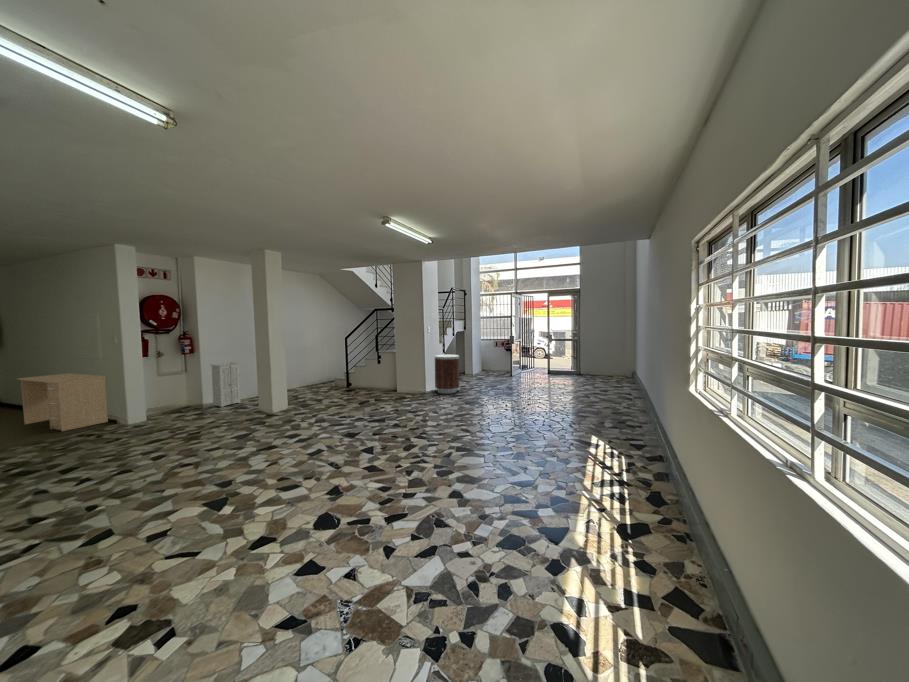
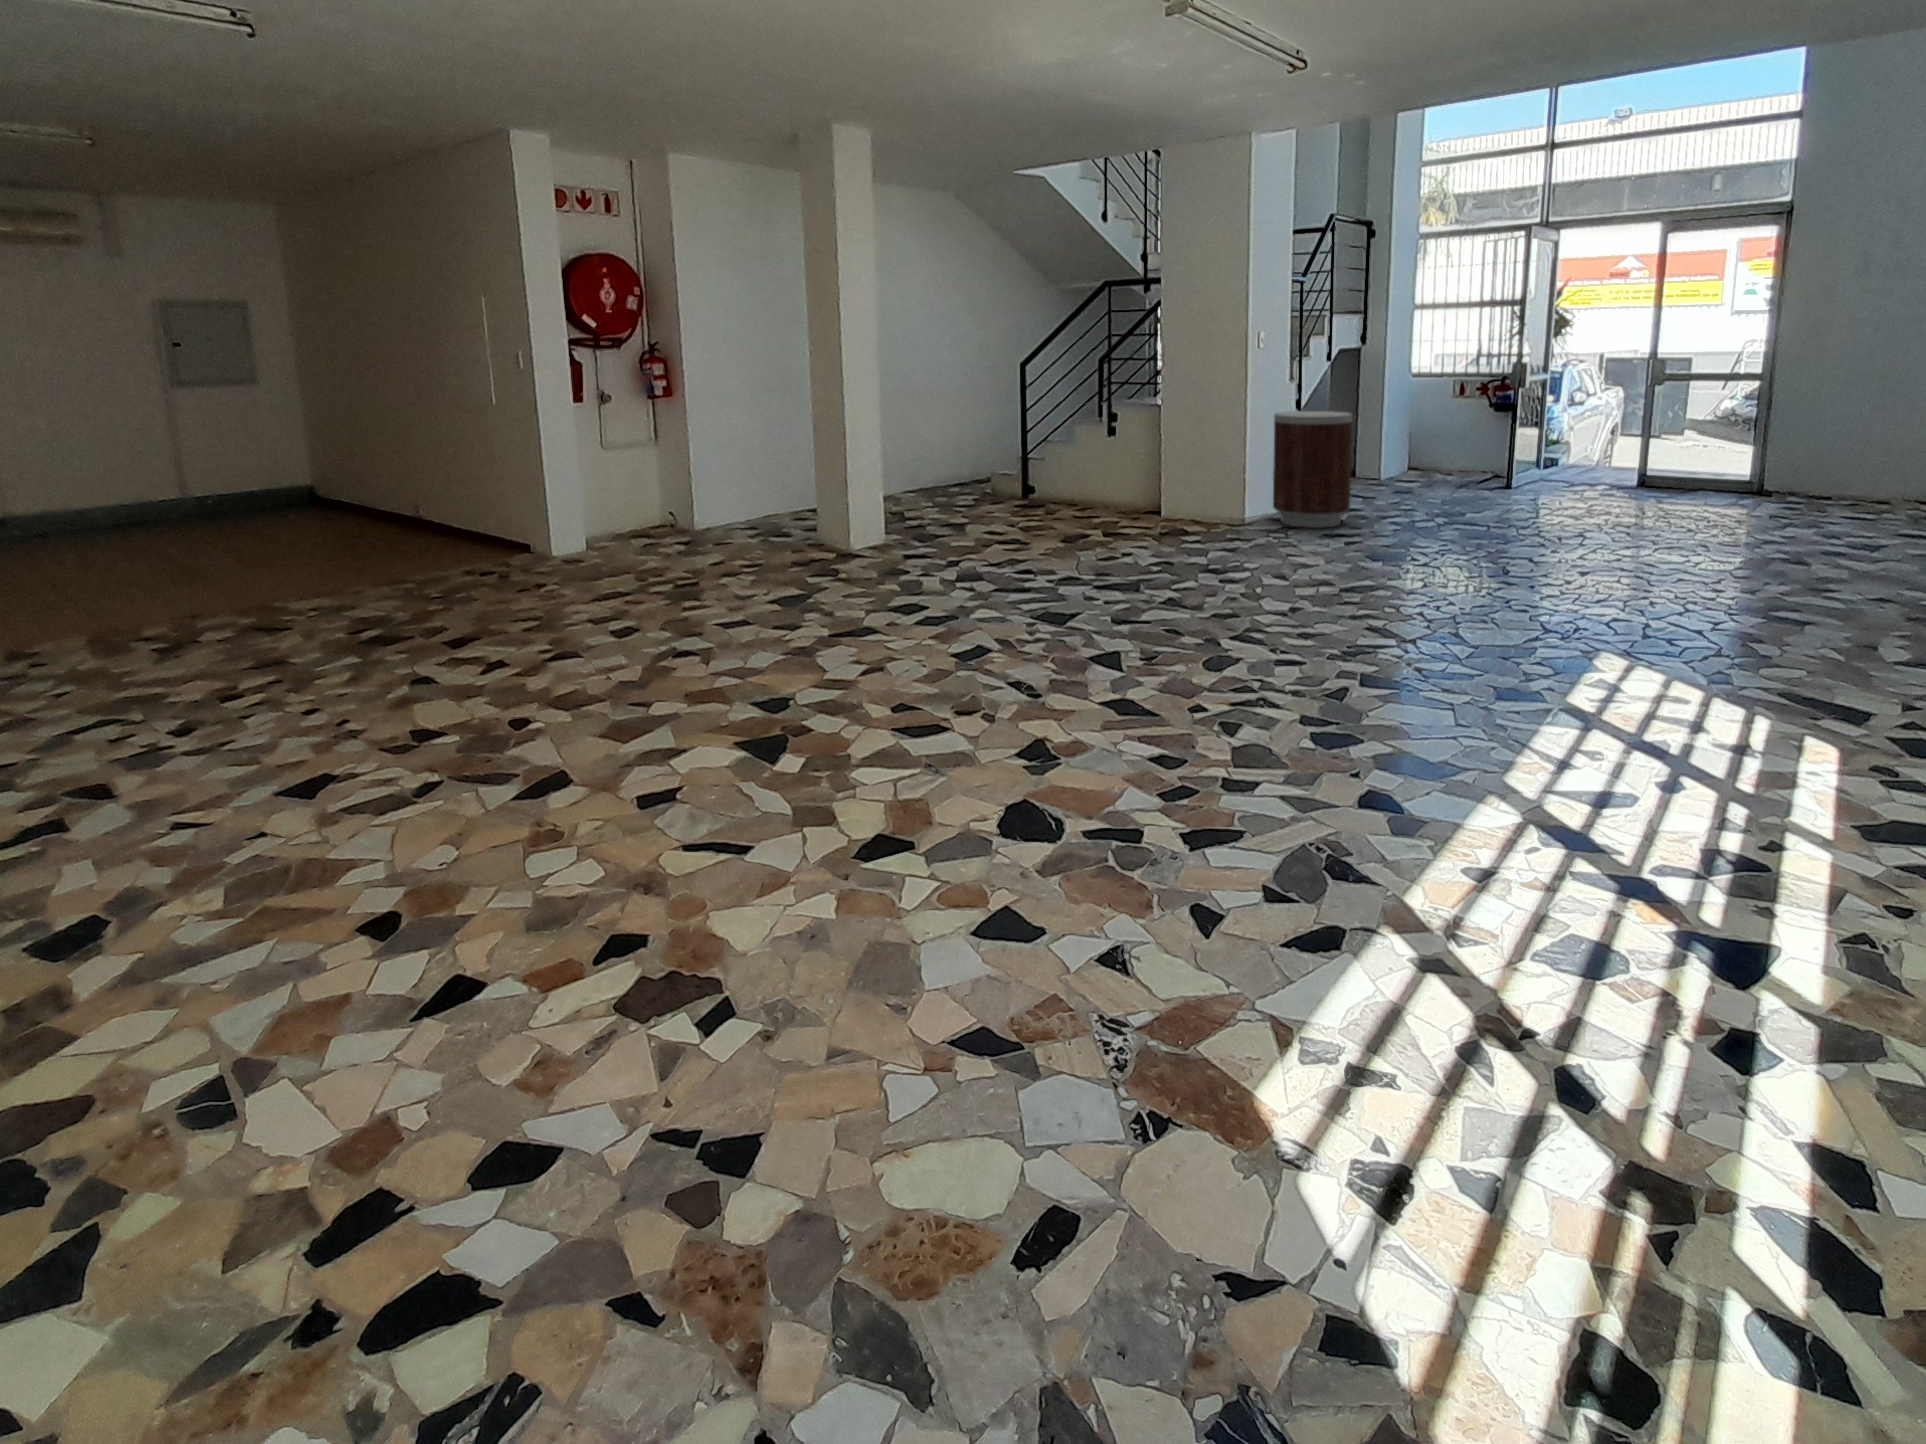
storage cabinet: present [211,362,241,407] -> none [703,423,769,533]
desk: present [18,373,108,431] -> none [359,442,515,565]

